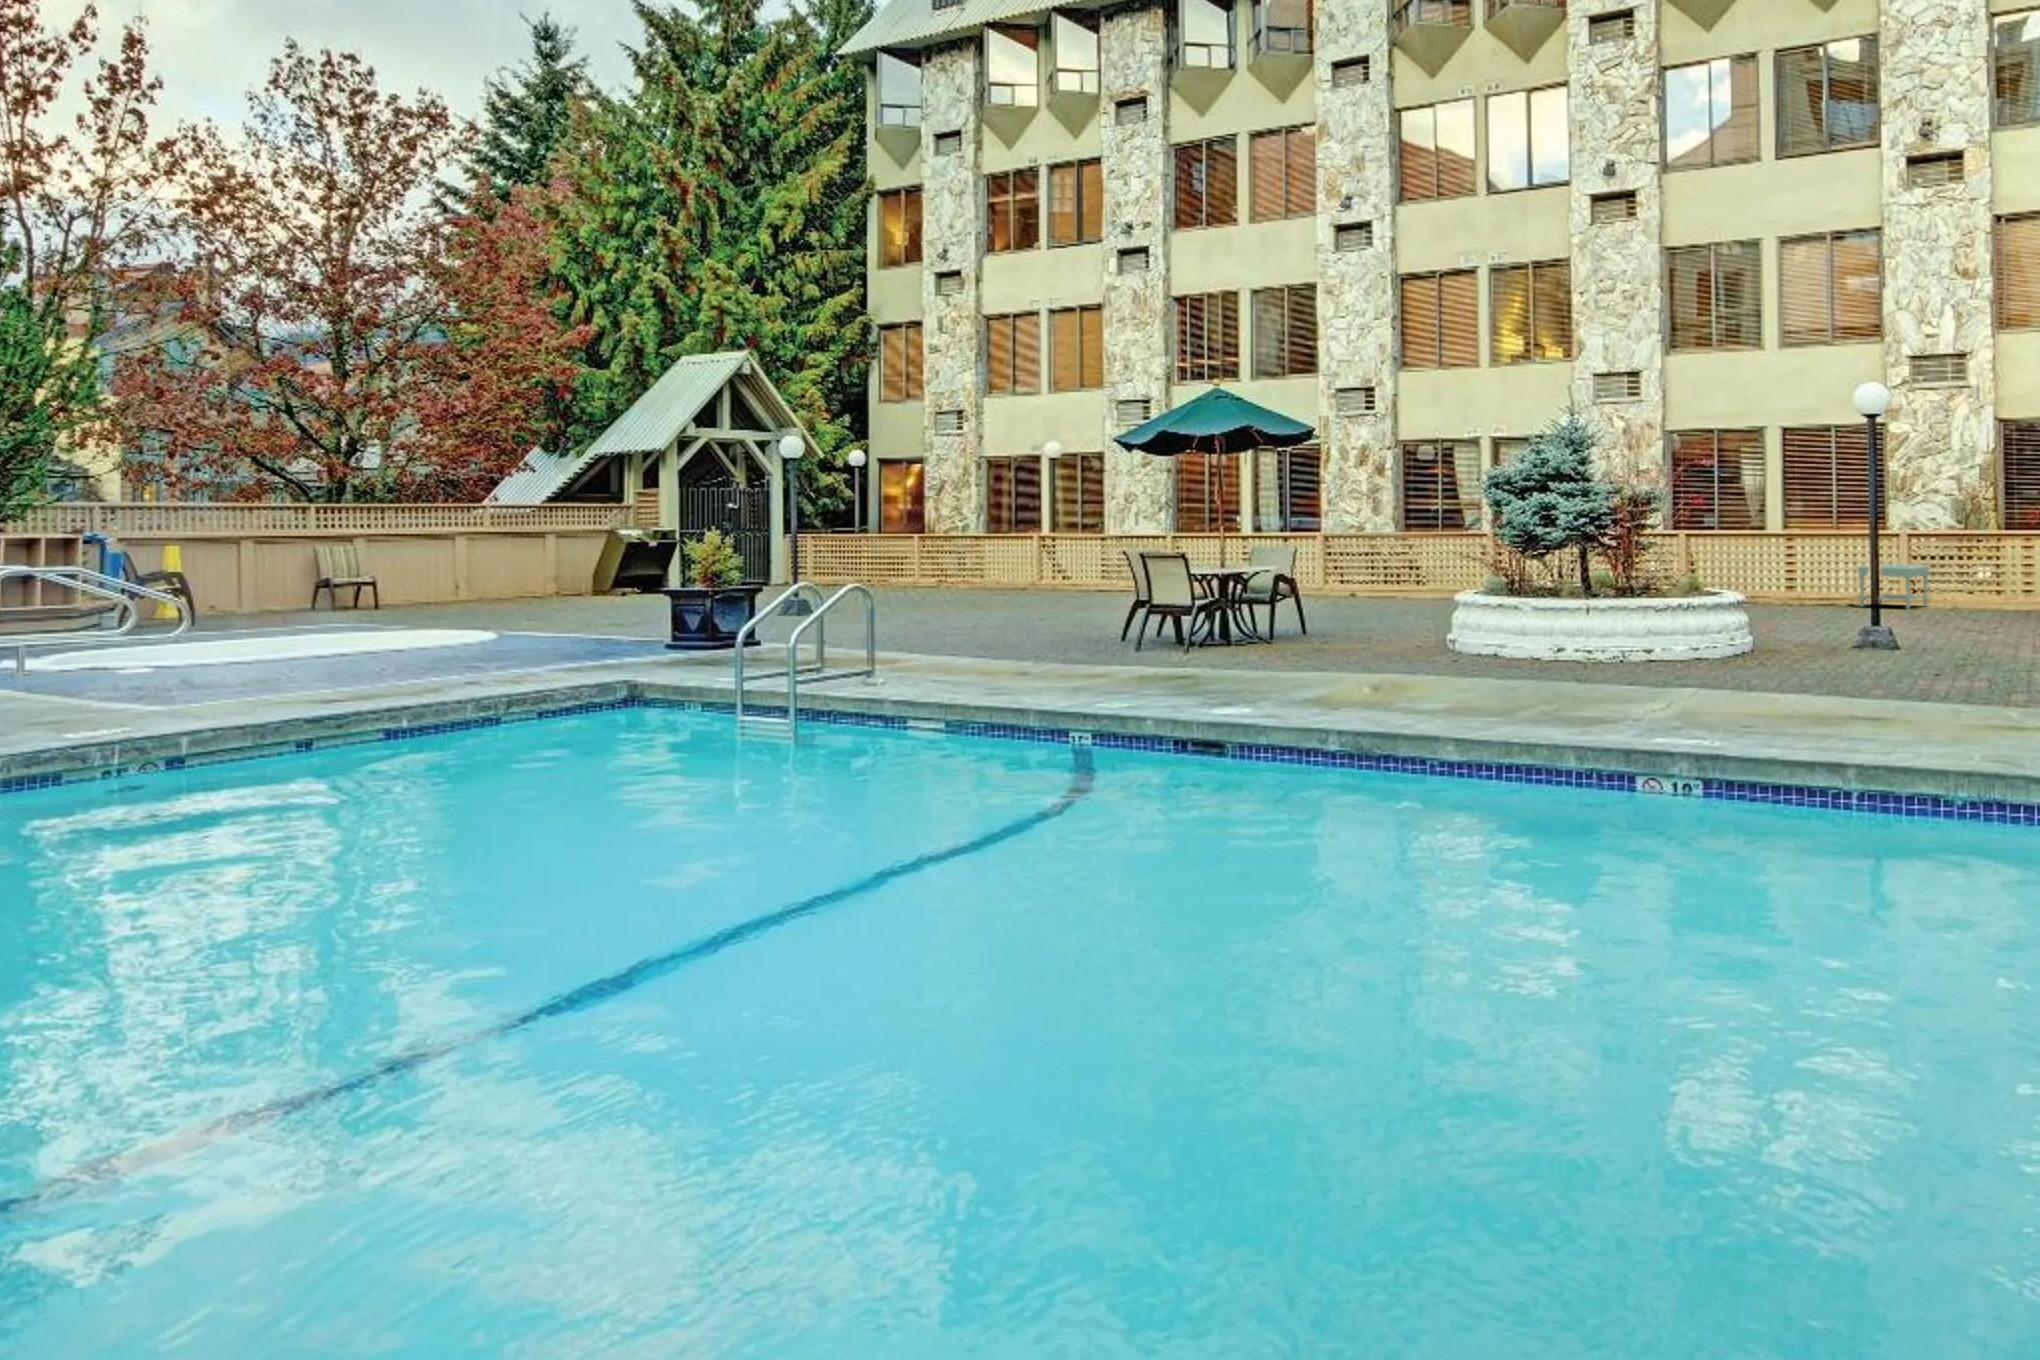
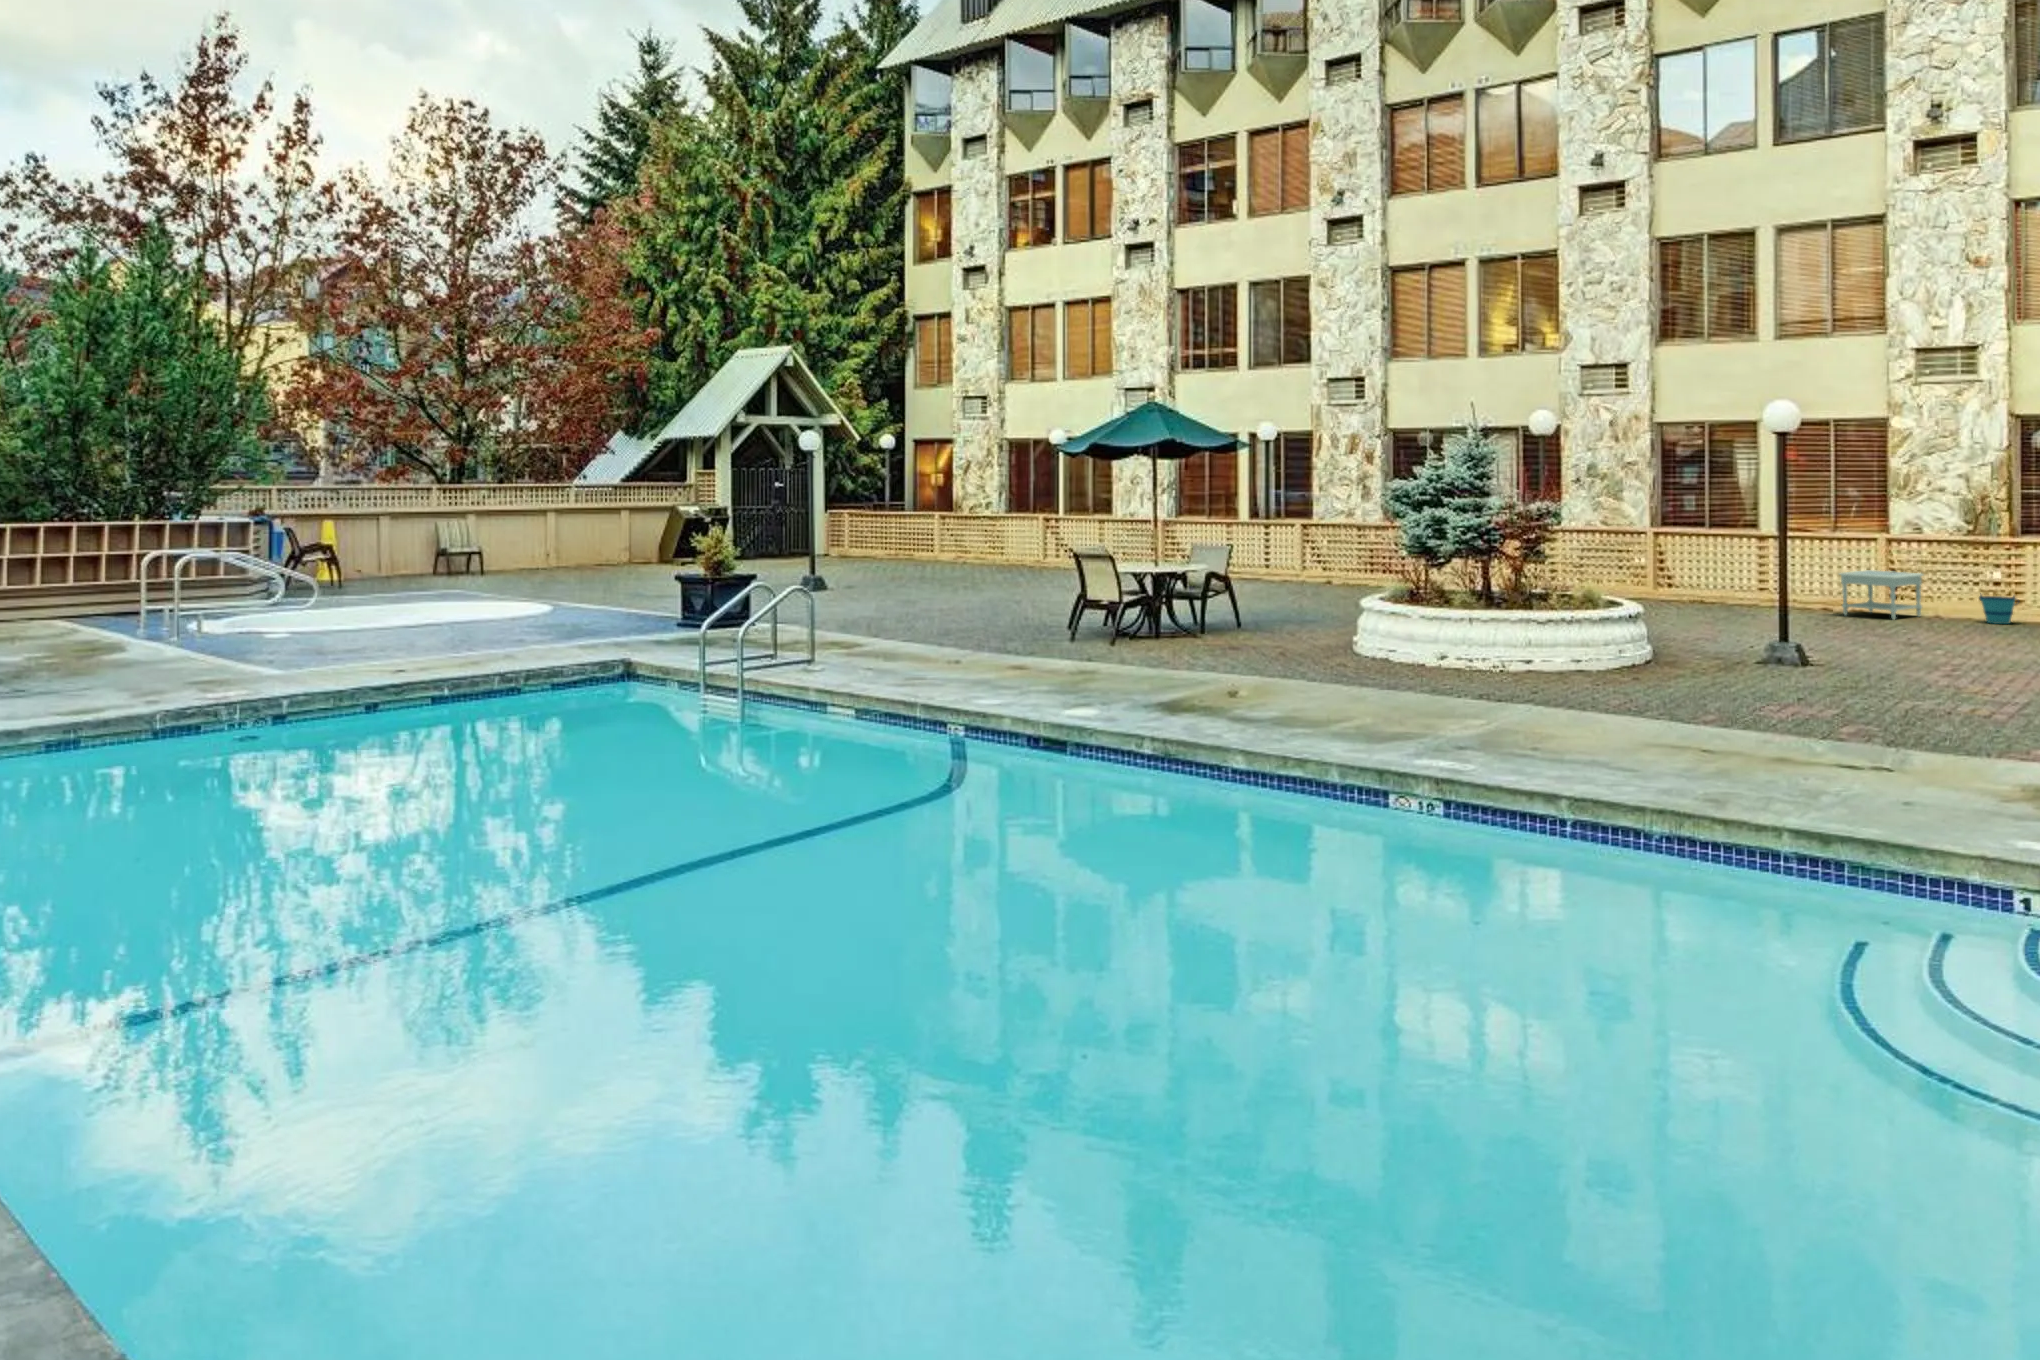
bucket: none [1983,582,2019,610] -> present [1979,593,2019,624]

